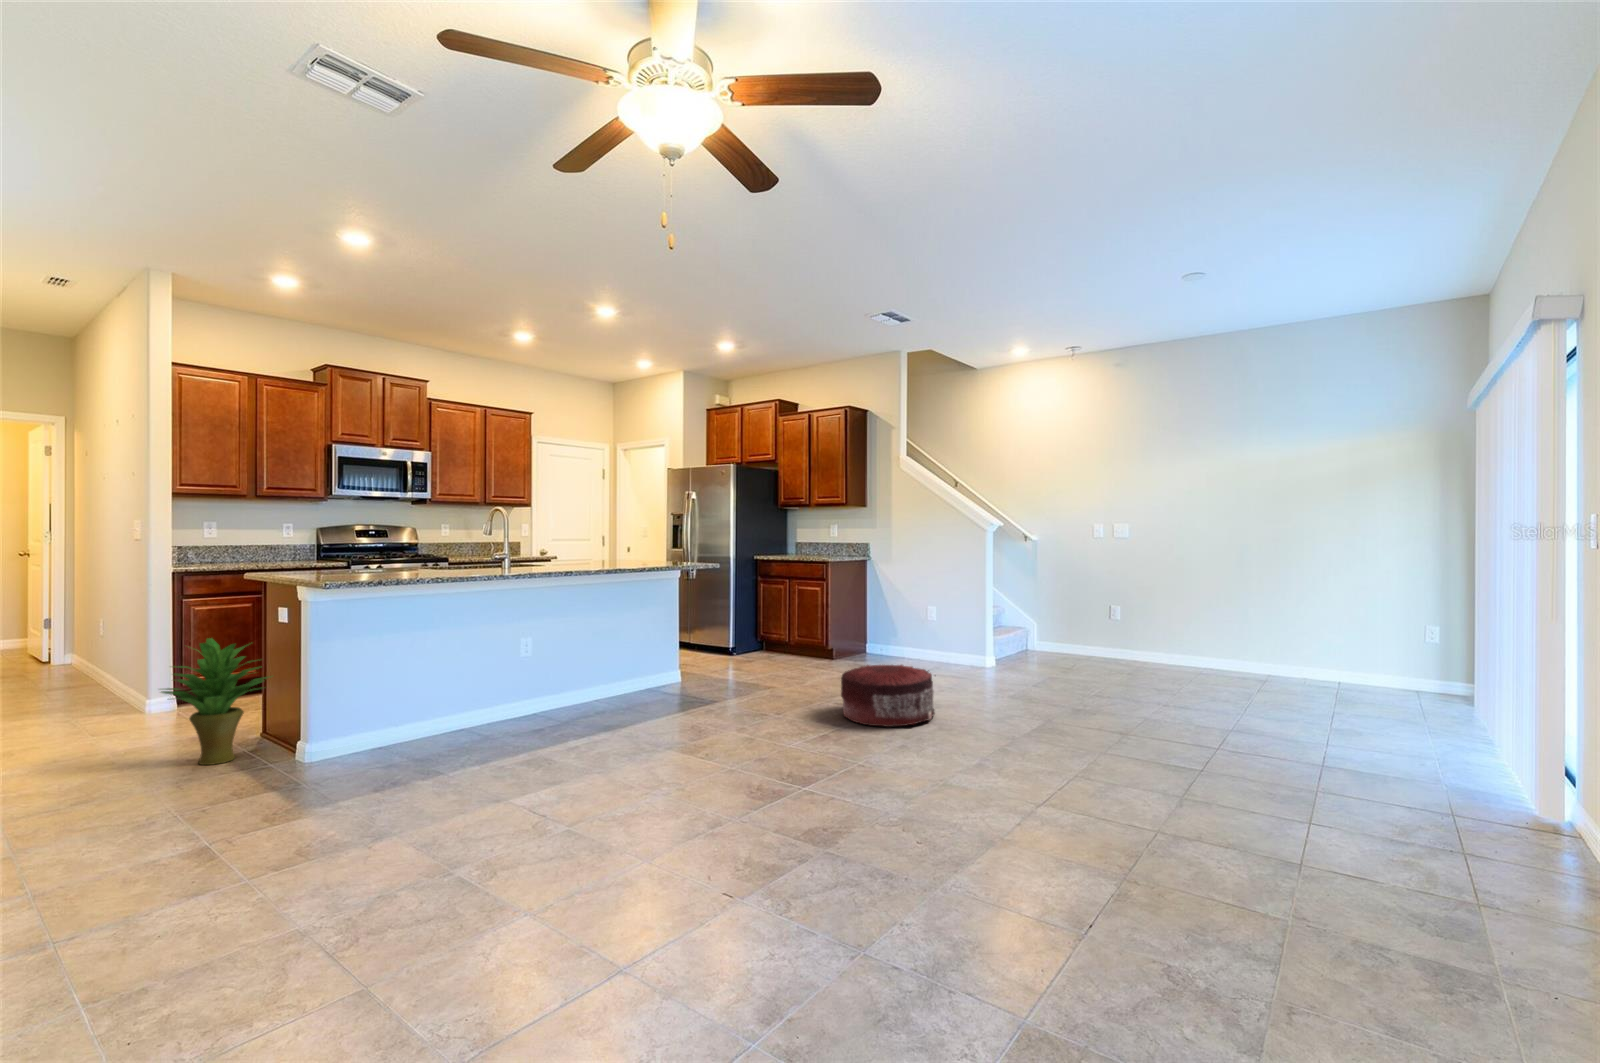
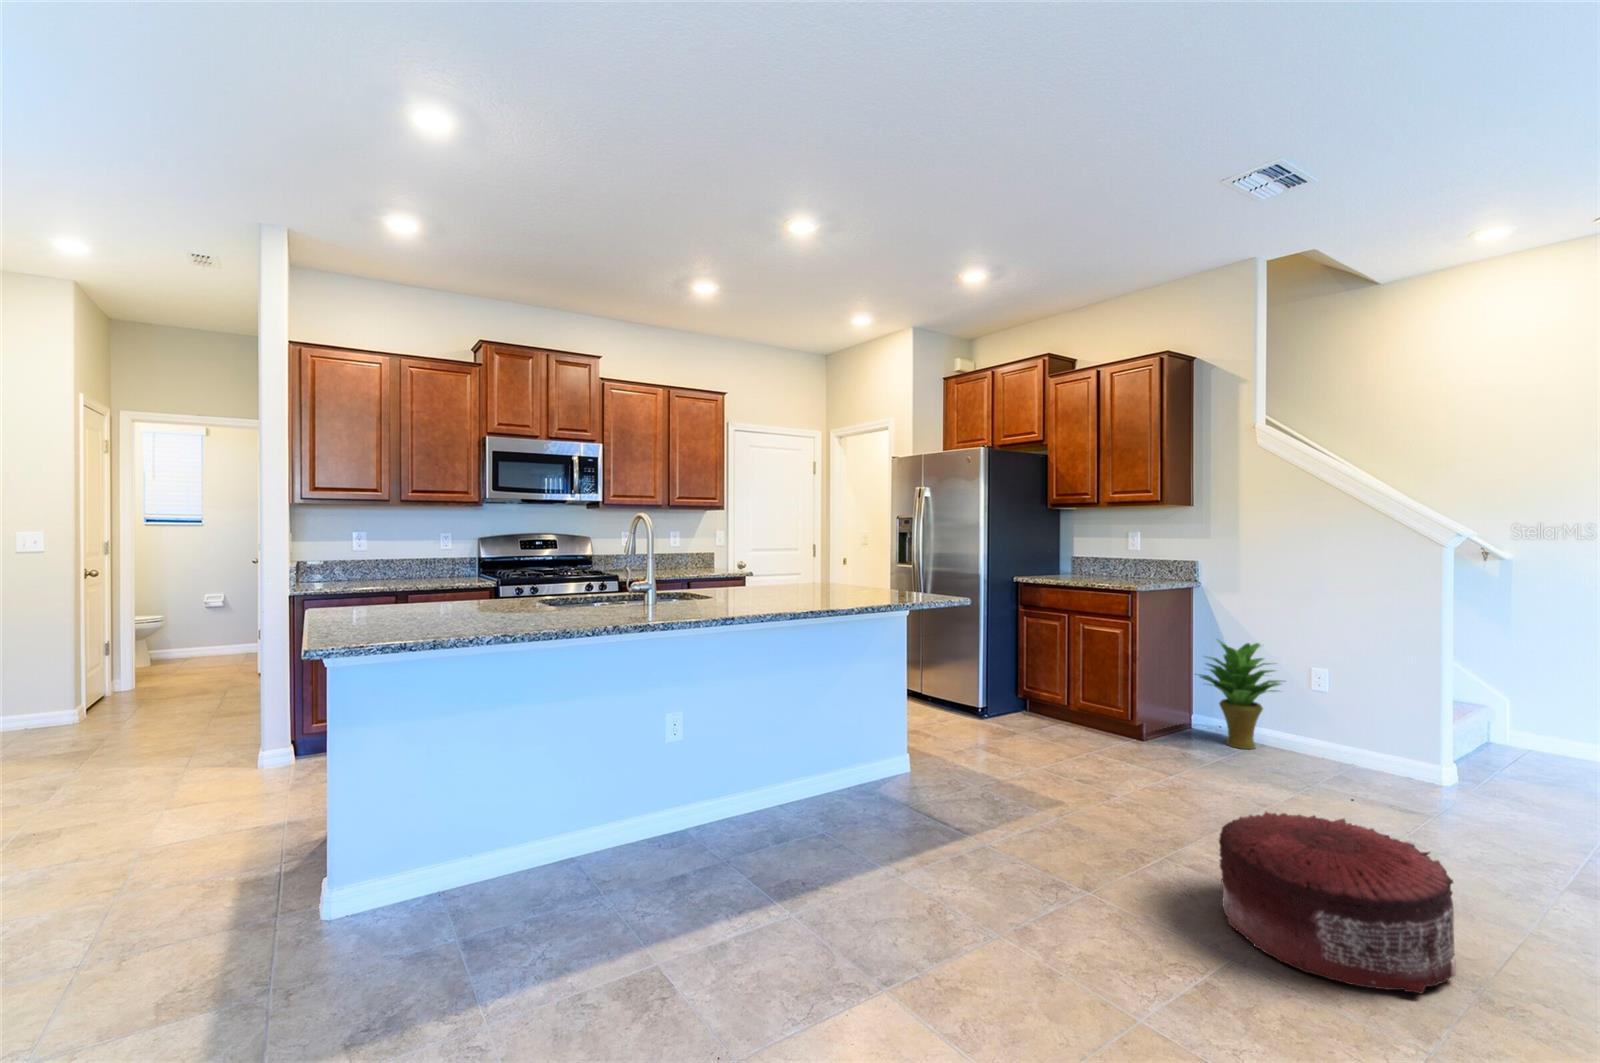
potted plant: present [162,638,269,765] -> present [1194,639,1281,749]

